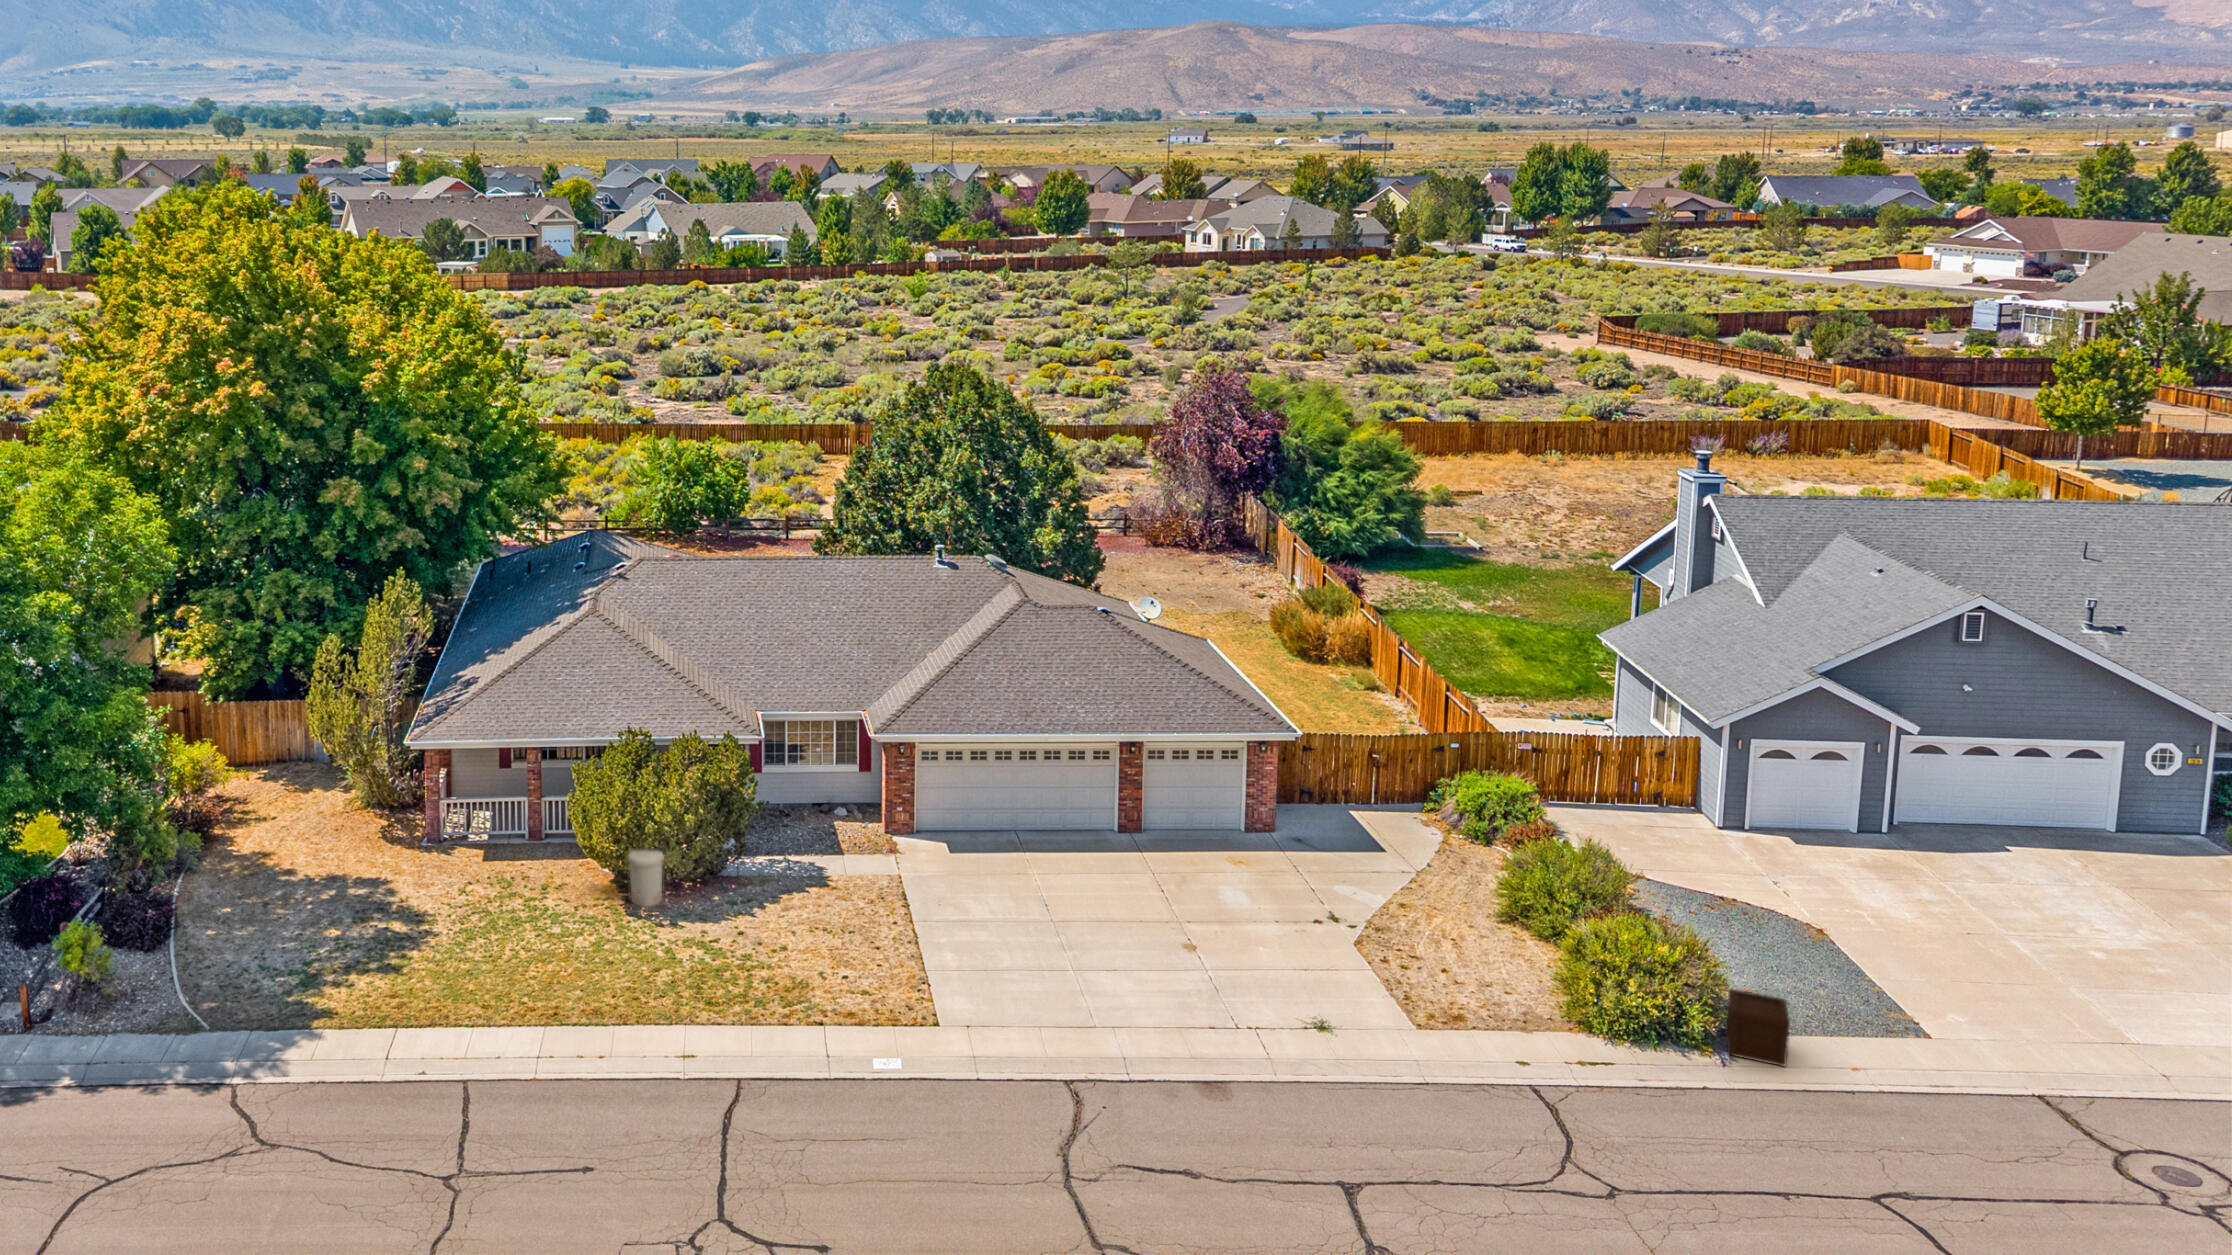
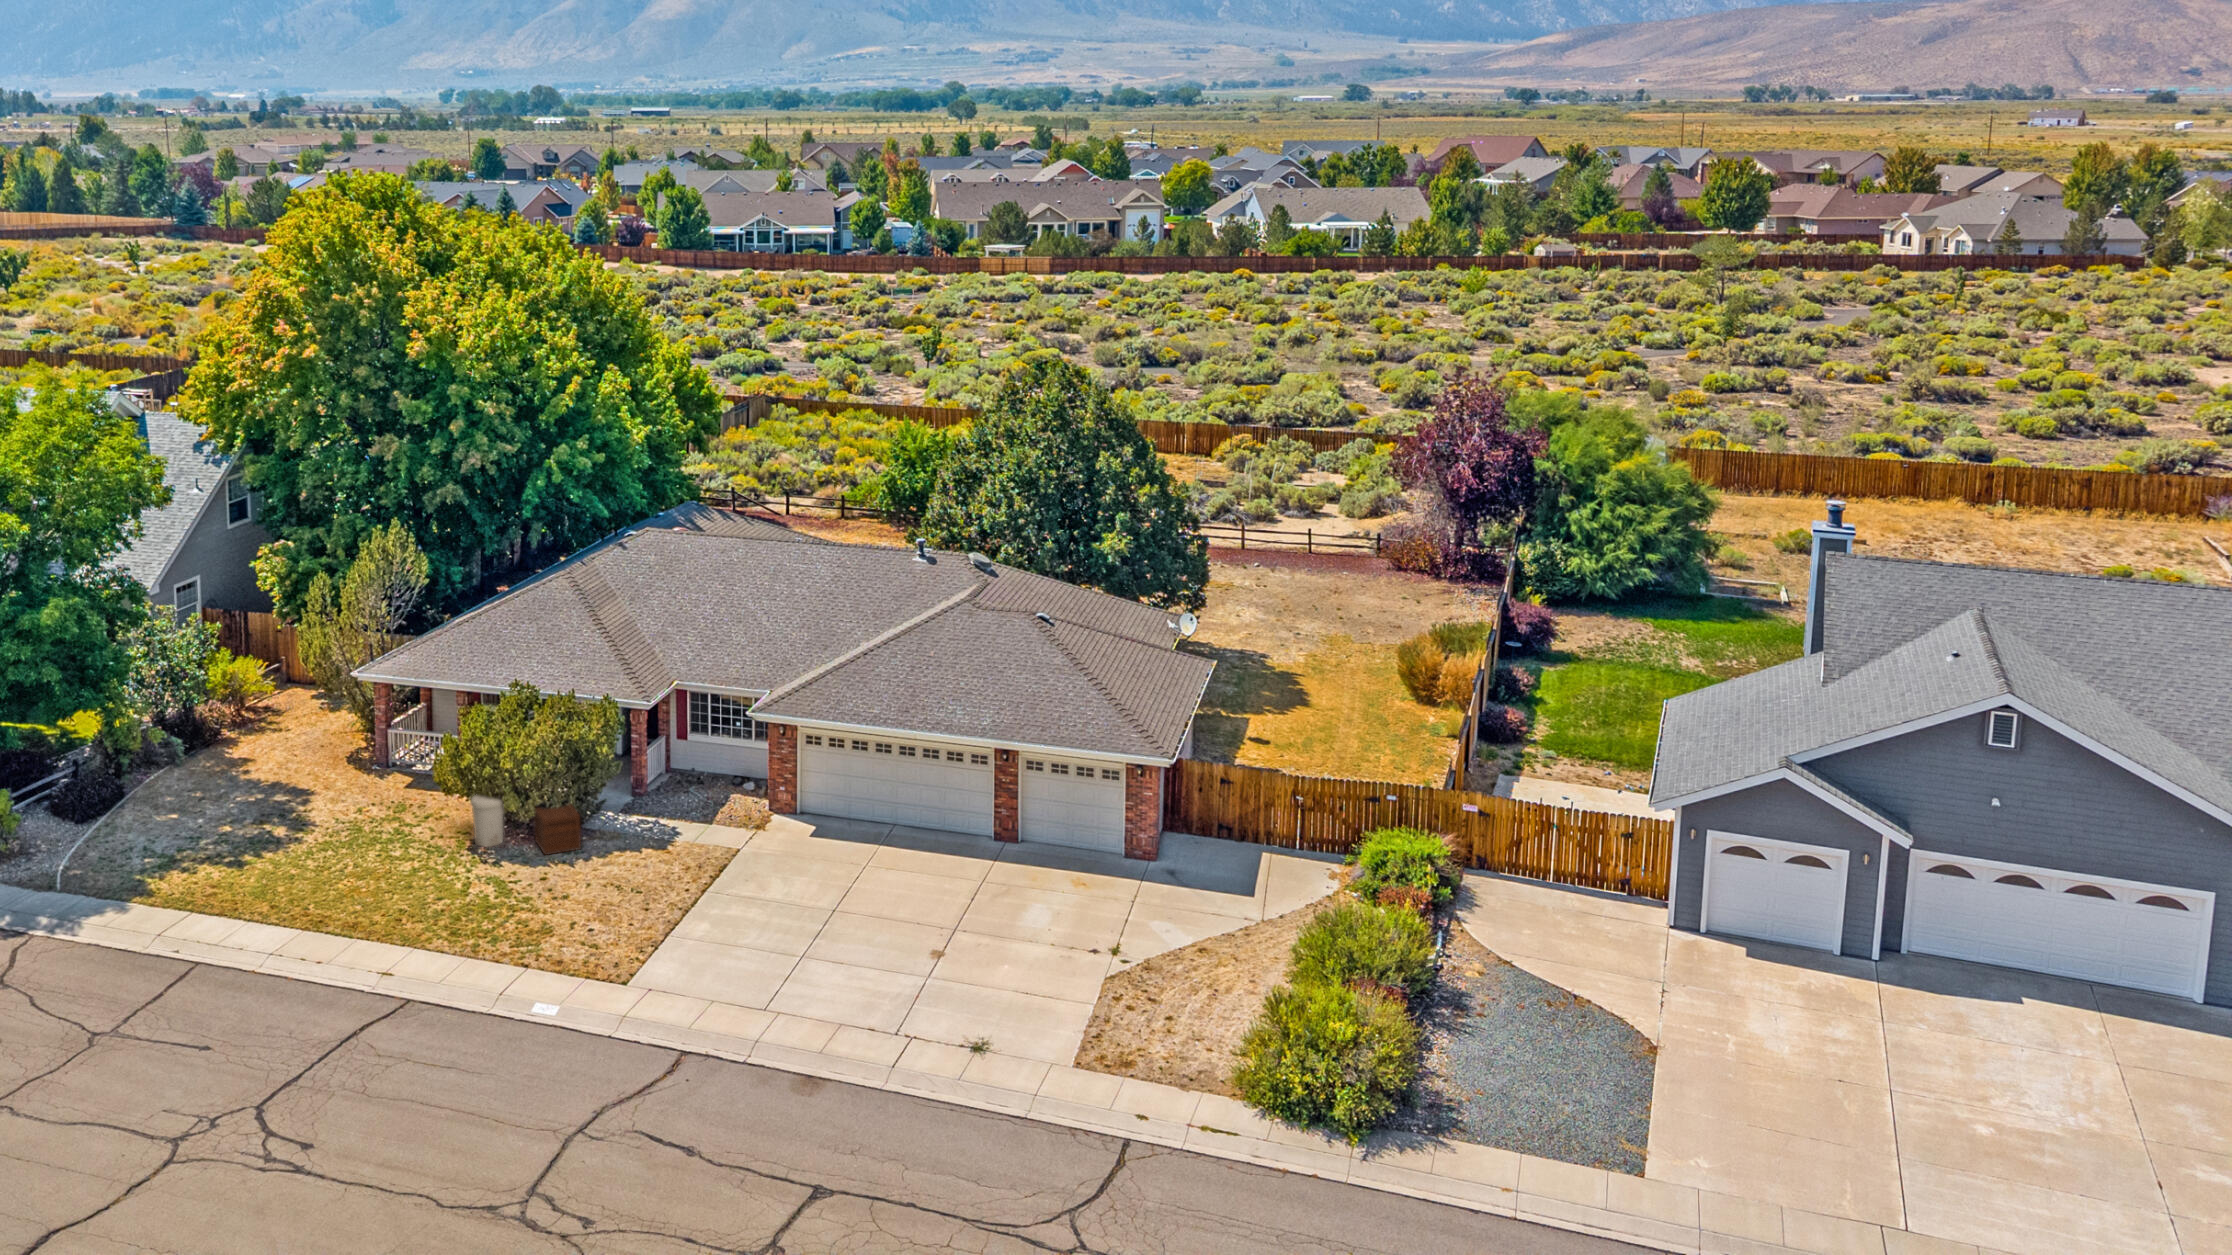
wooden crate: present [1726,989,1790,1066] -> present [534,804,581,855]

